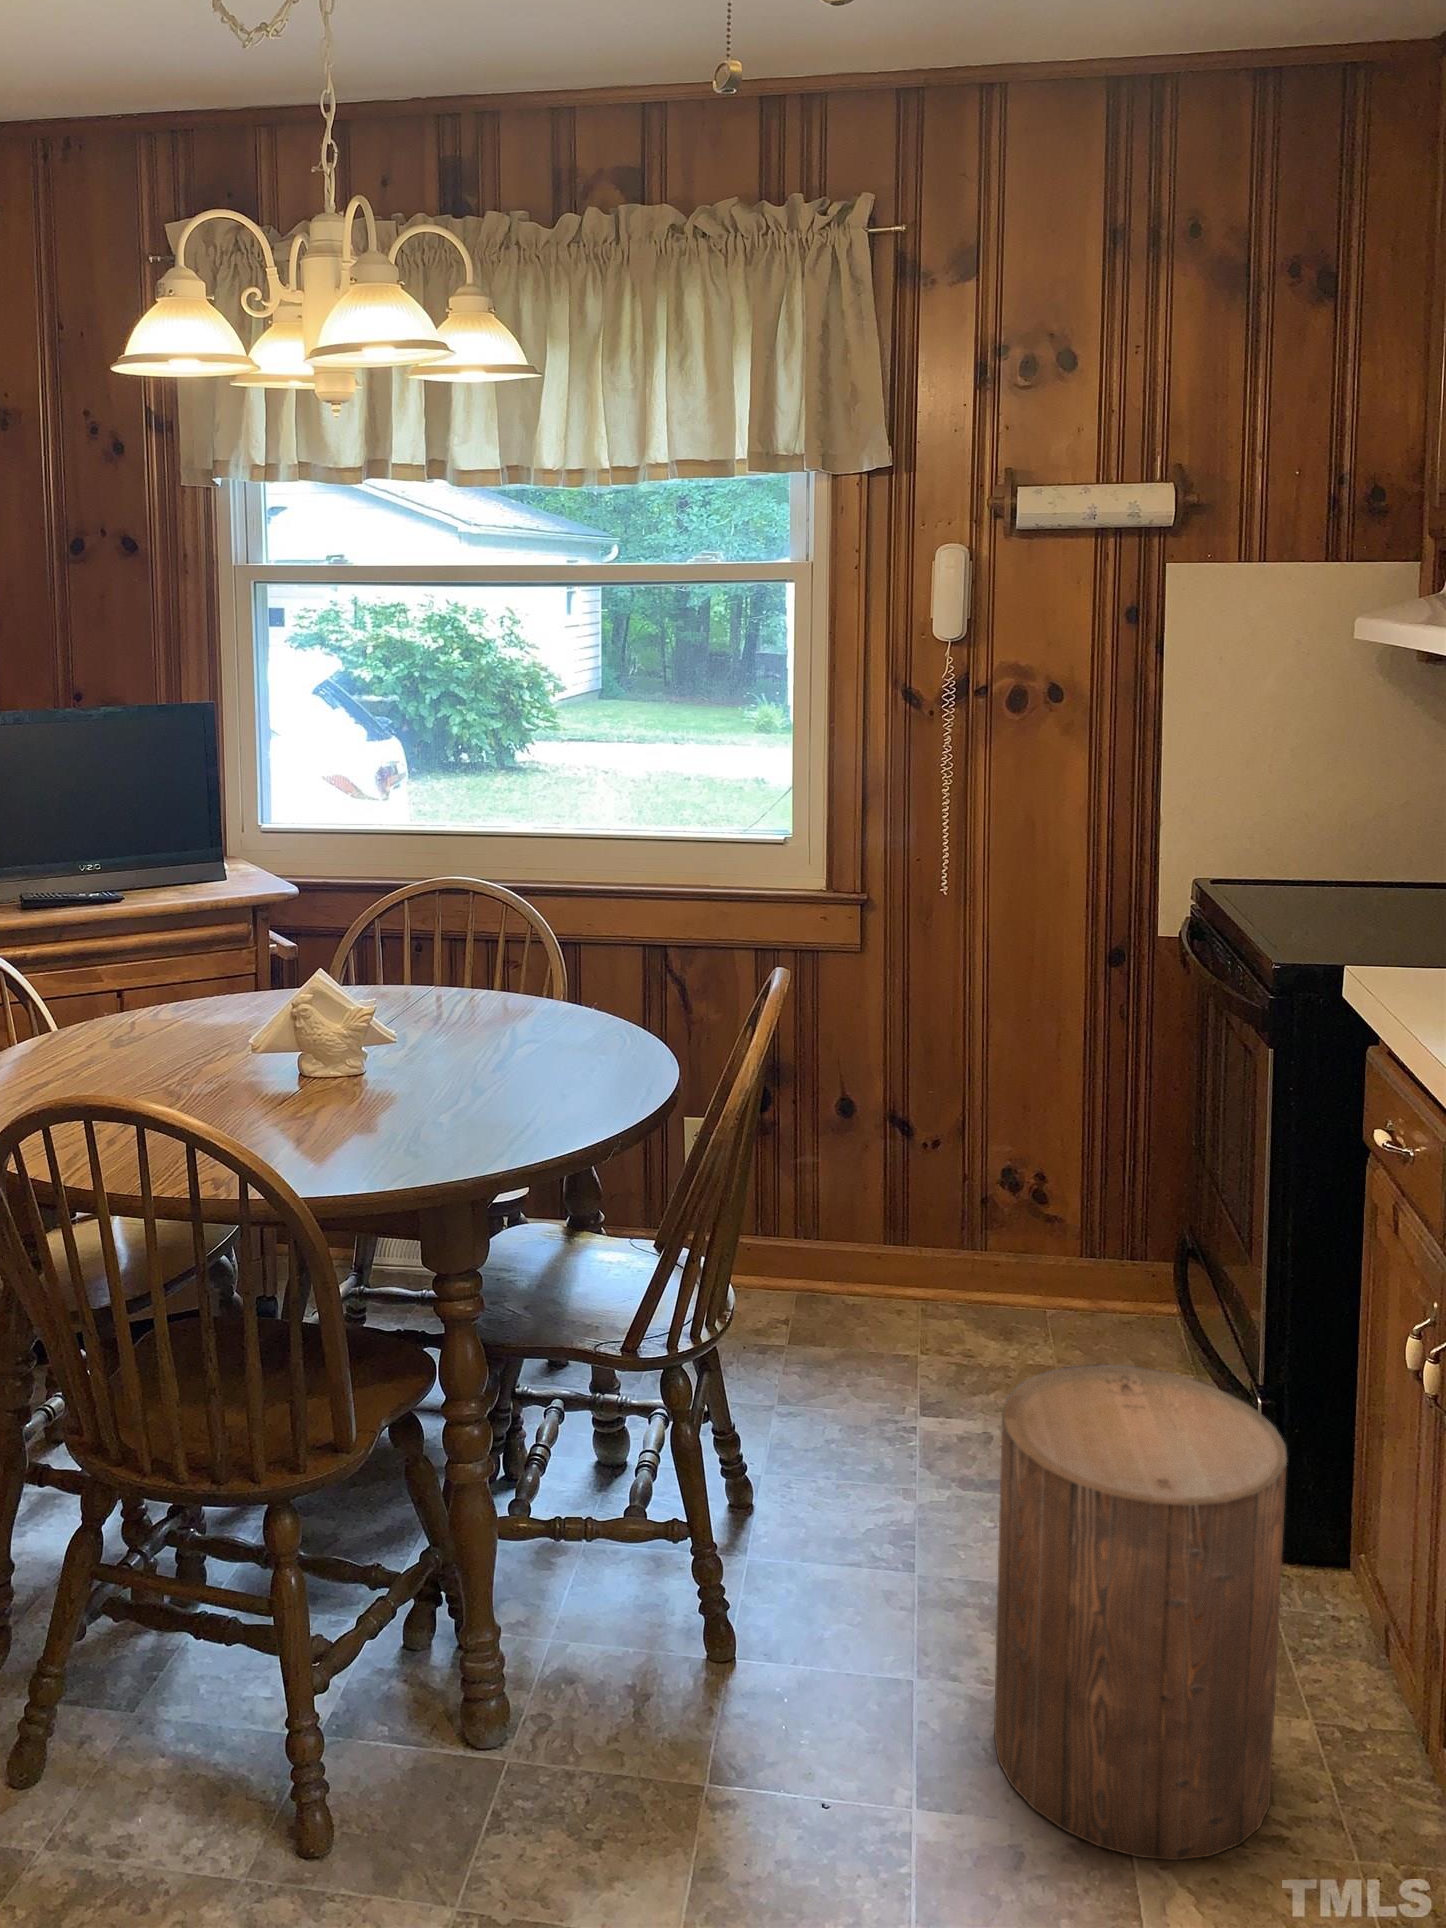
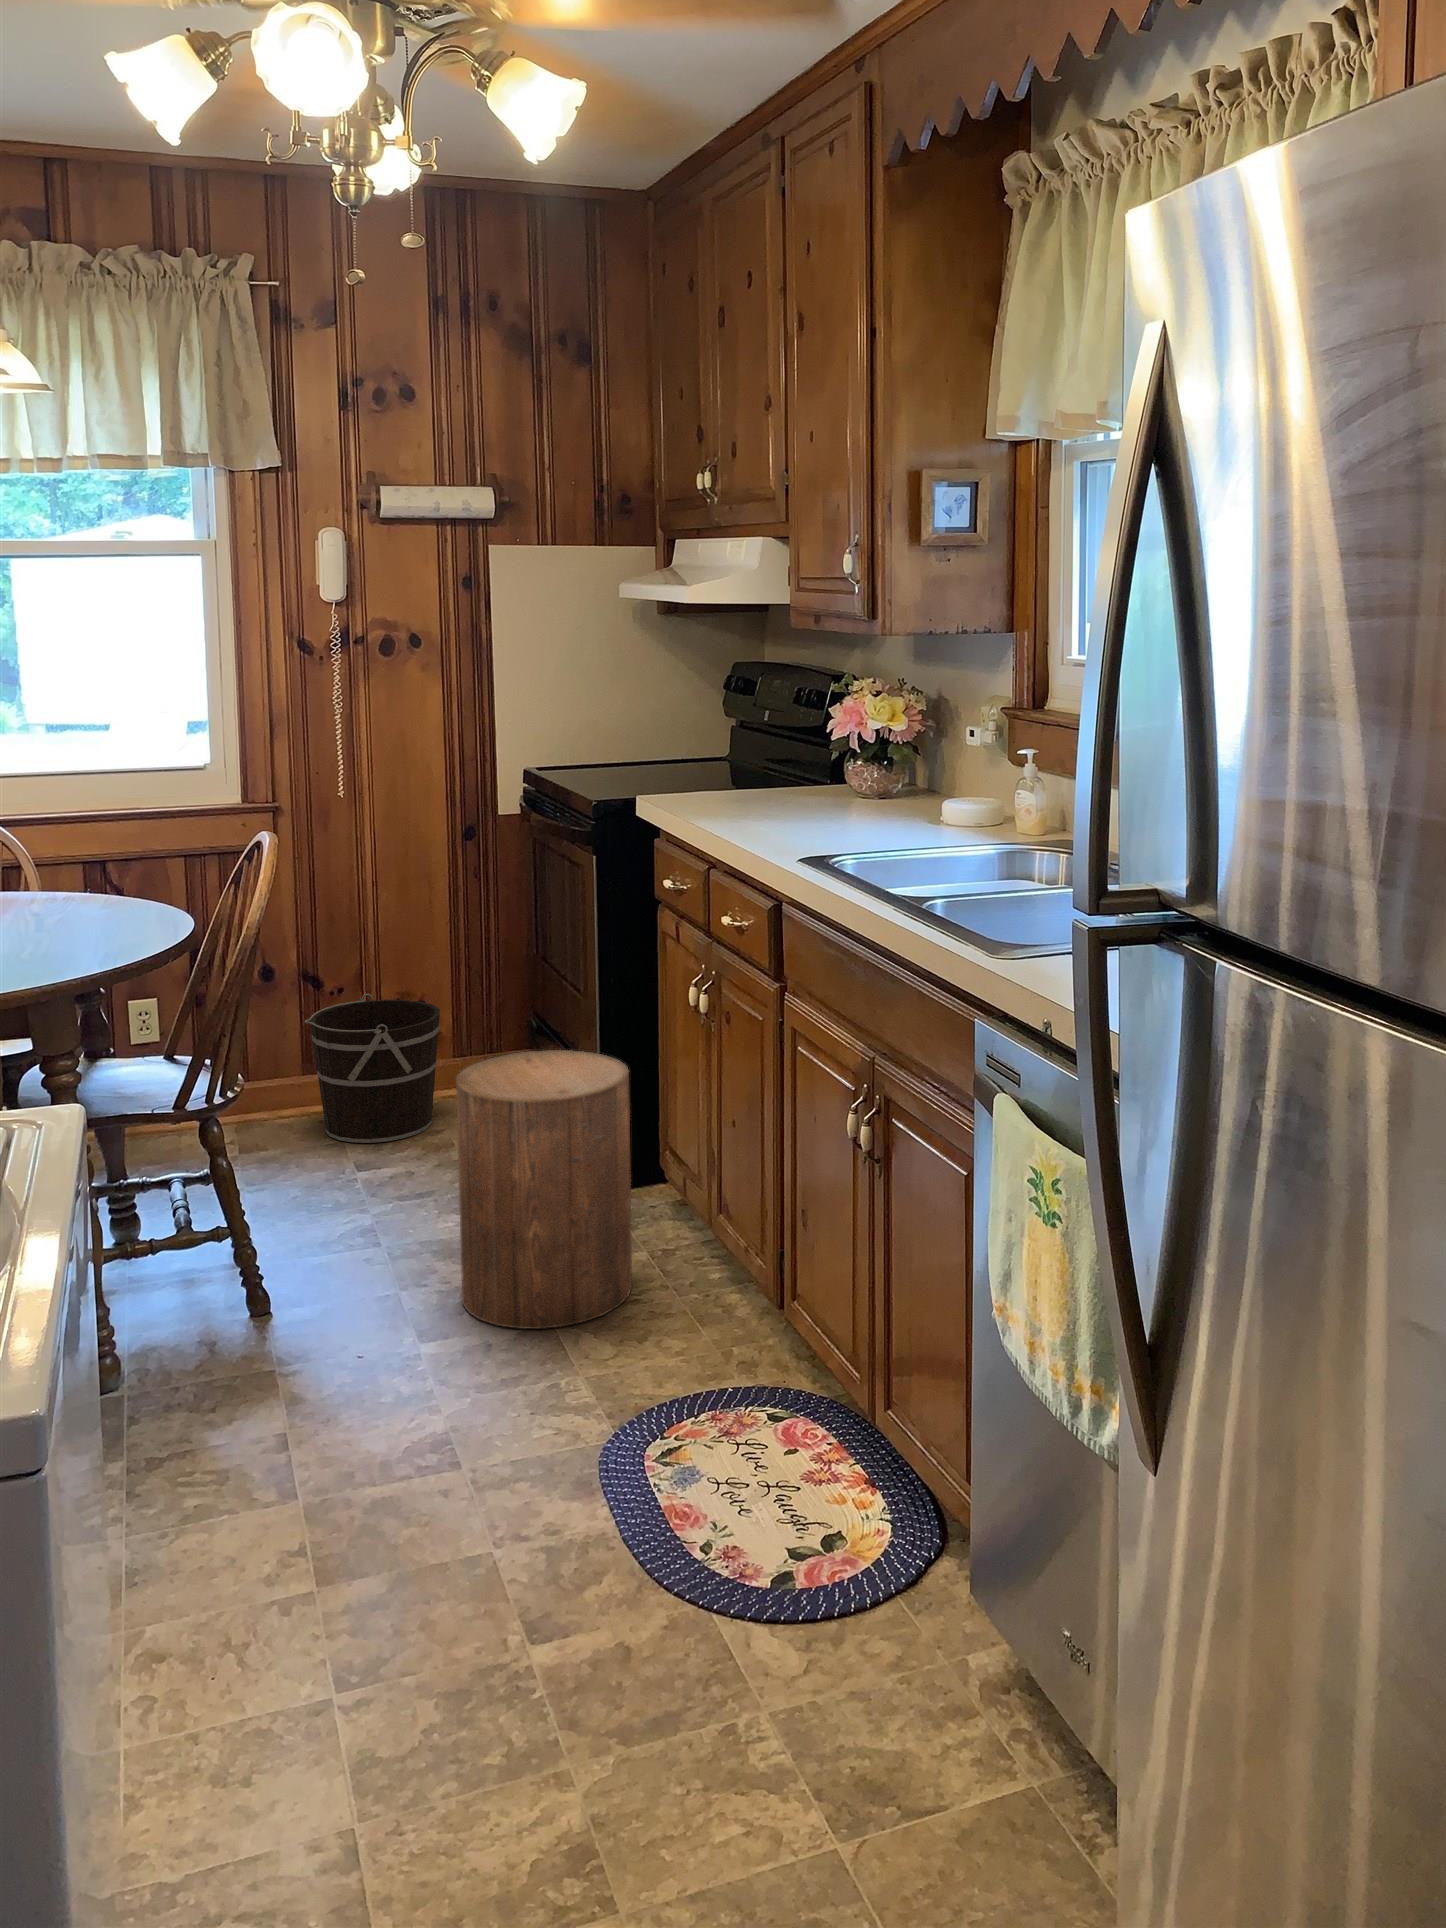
bucket: none [874,1155,1052,1369] -> present [304,994,440,1143]

